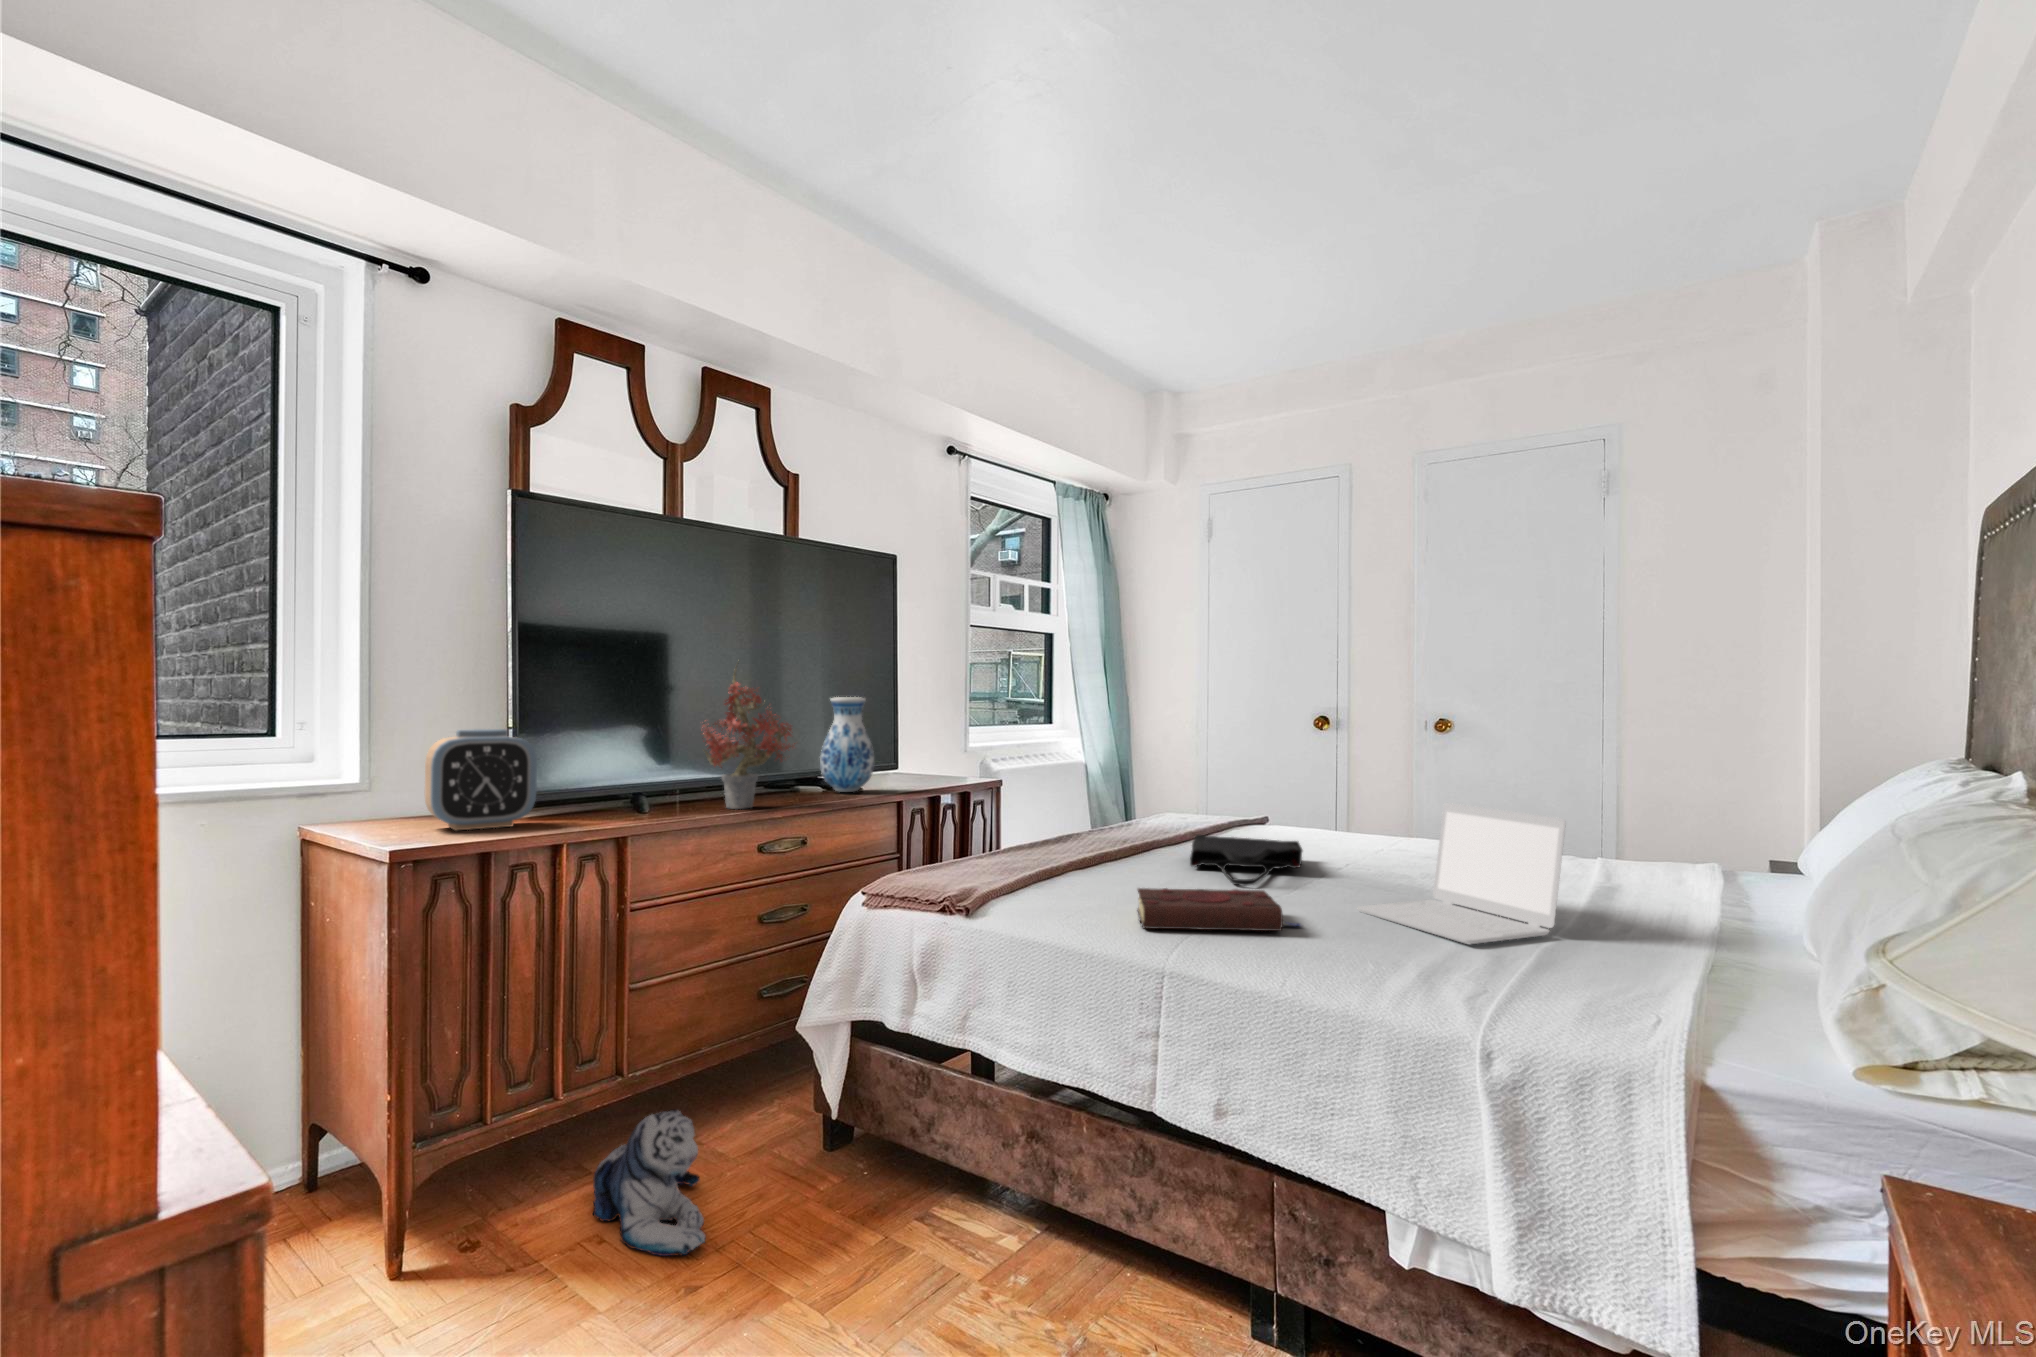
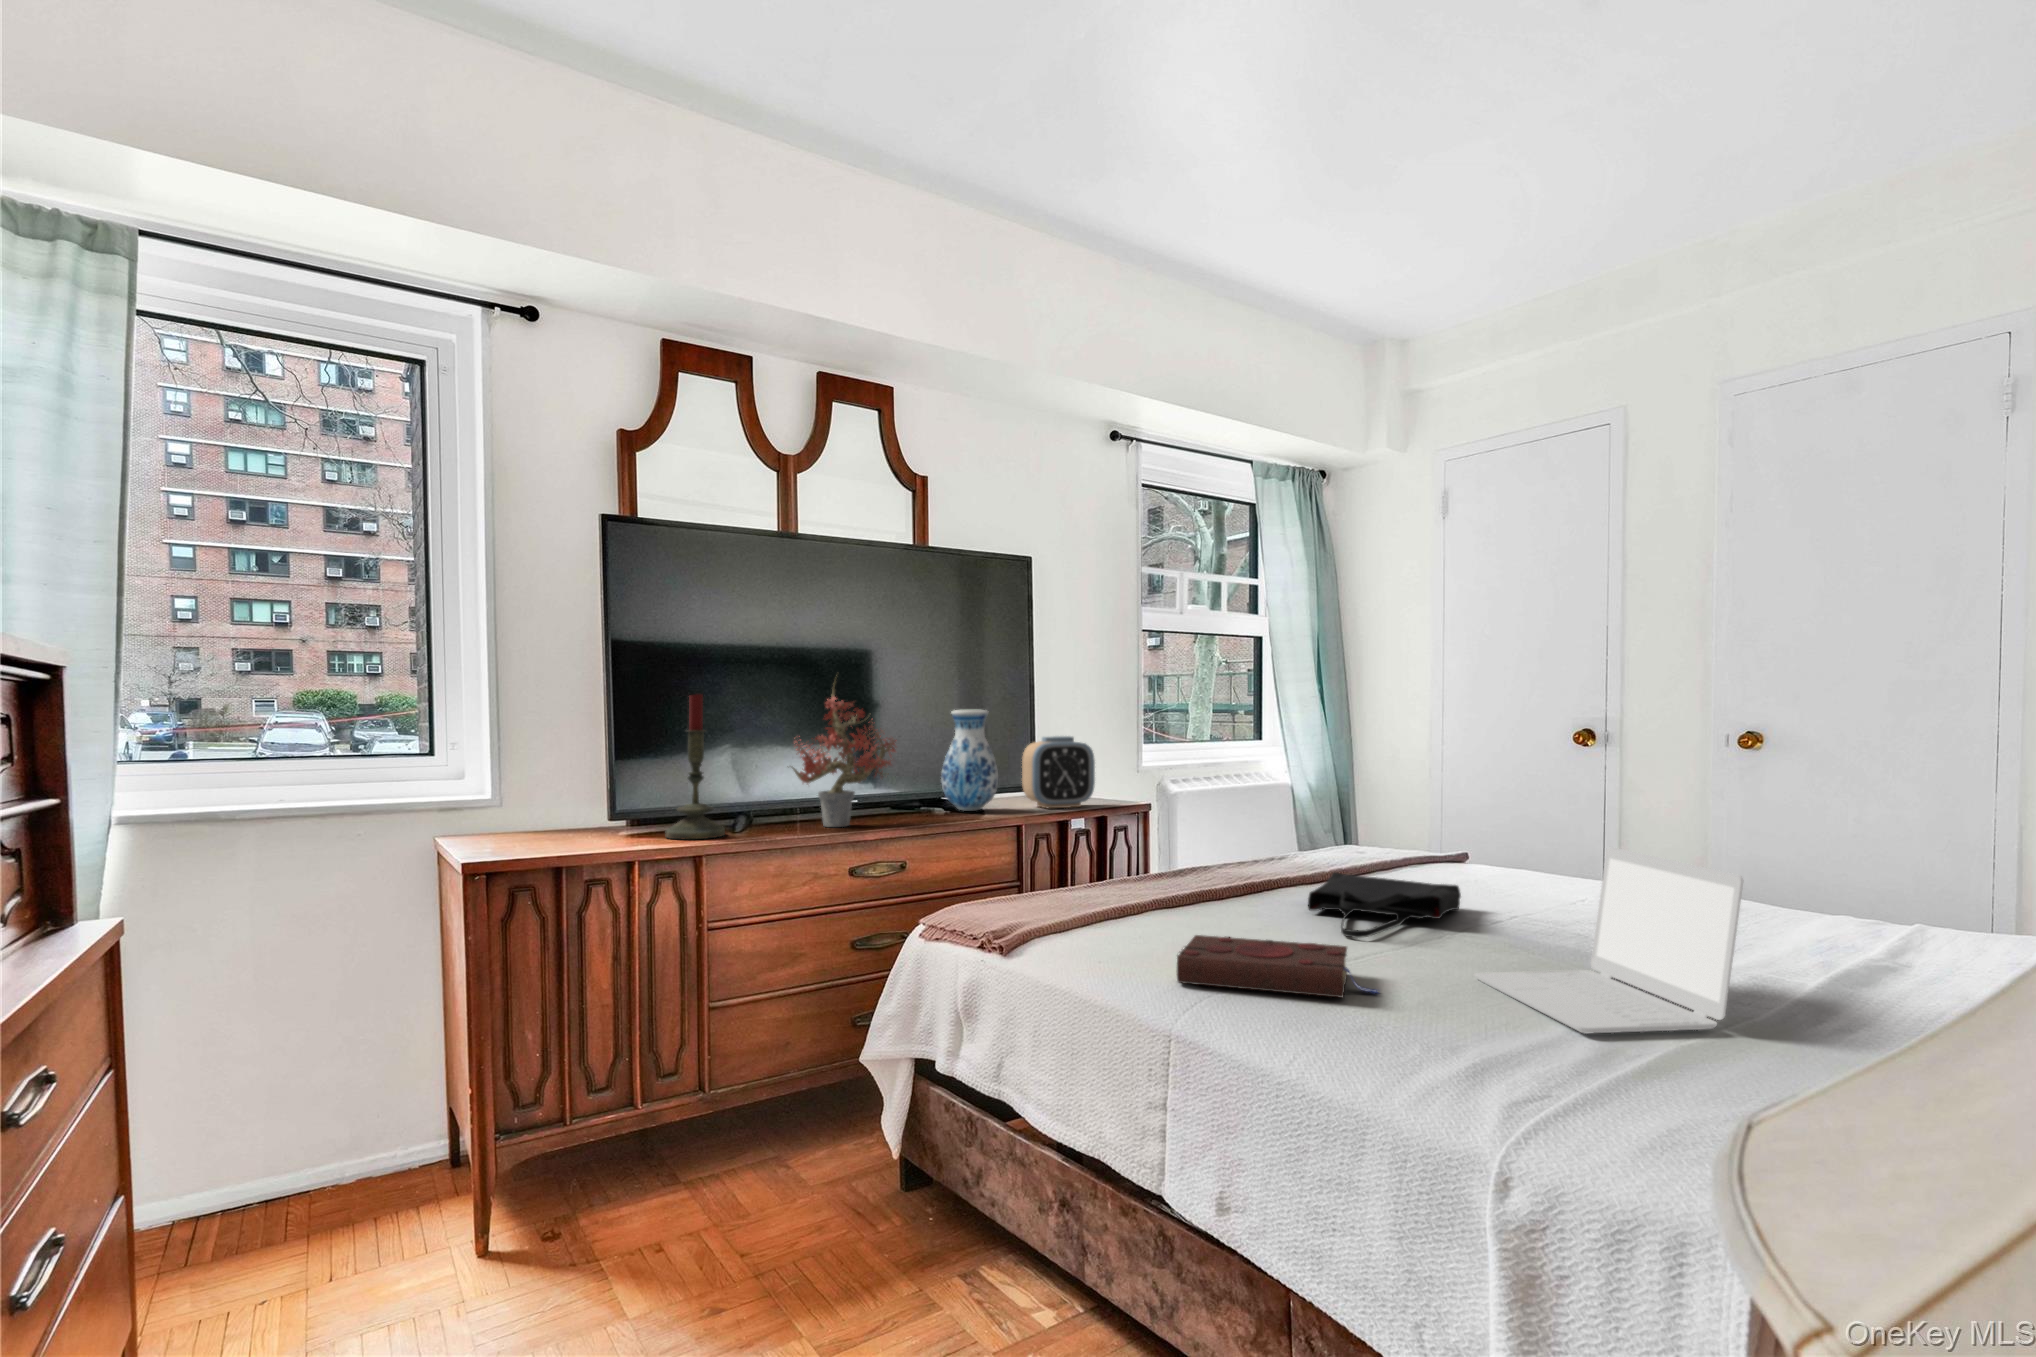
candle: none [577,673,640,823] -> present [666,694,725,840]
alarm clock: present [425,729,537,830] -> present [1022,736,1095,808]
plush toy: present [593,1110,706,1256] -> none [657,1132,766,1282]

